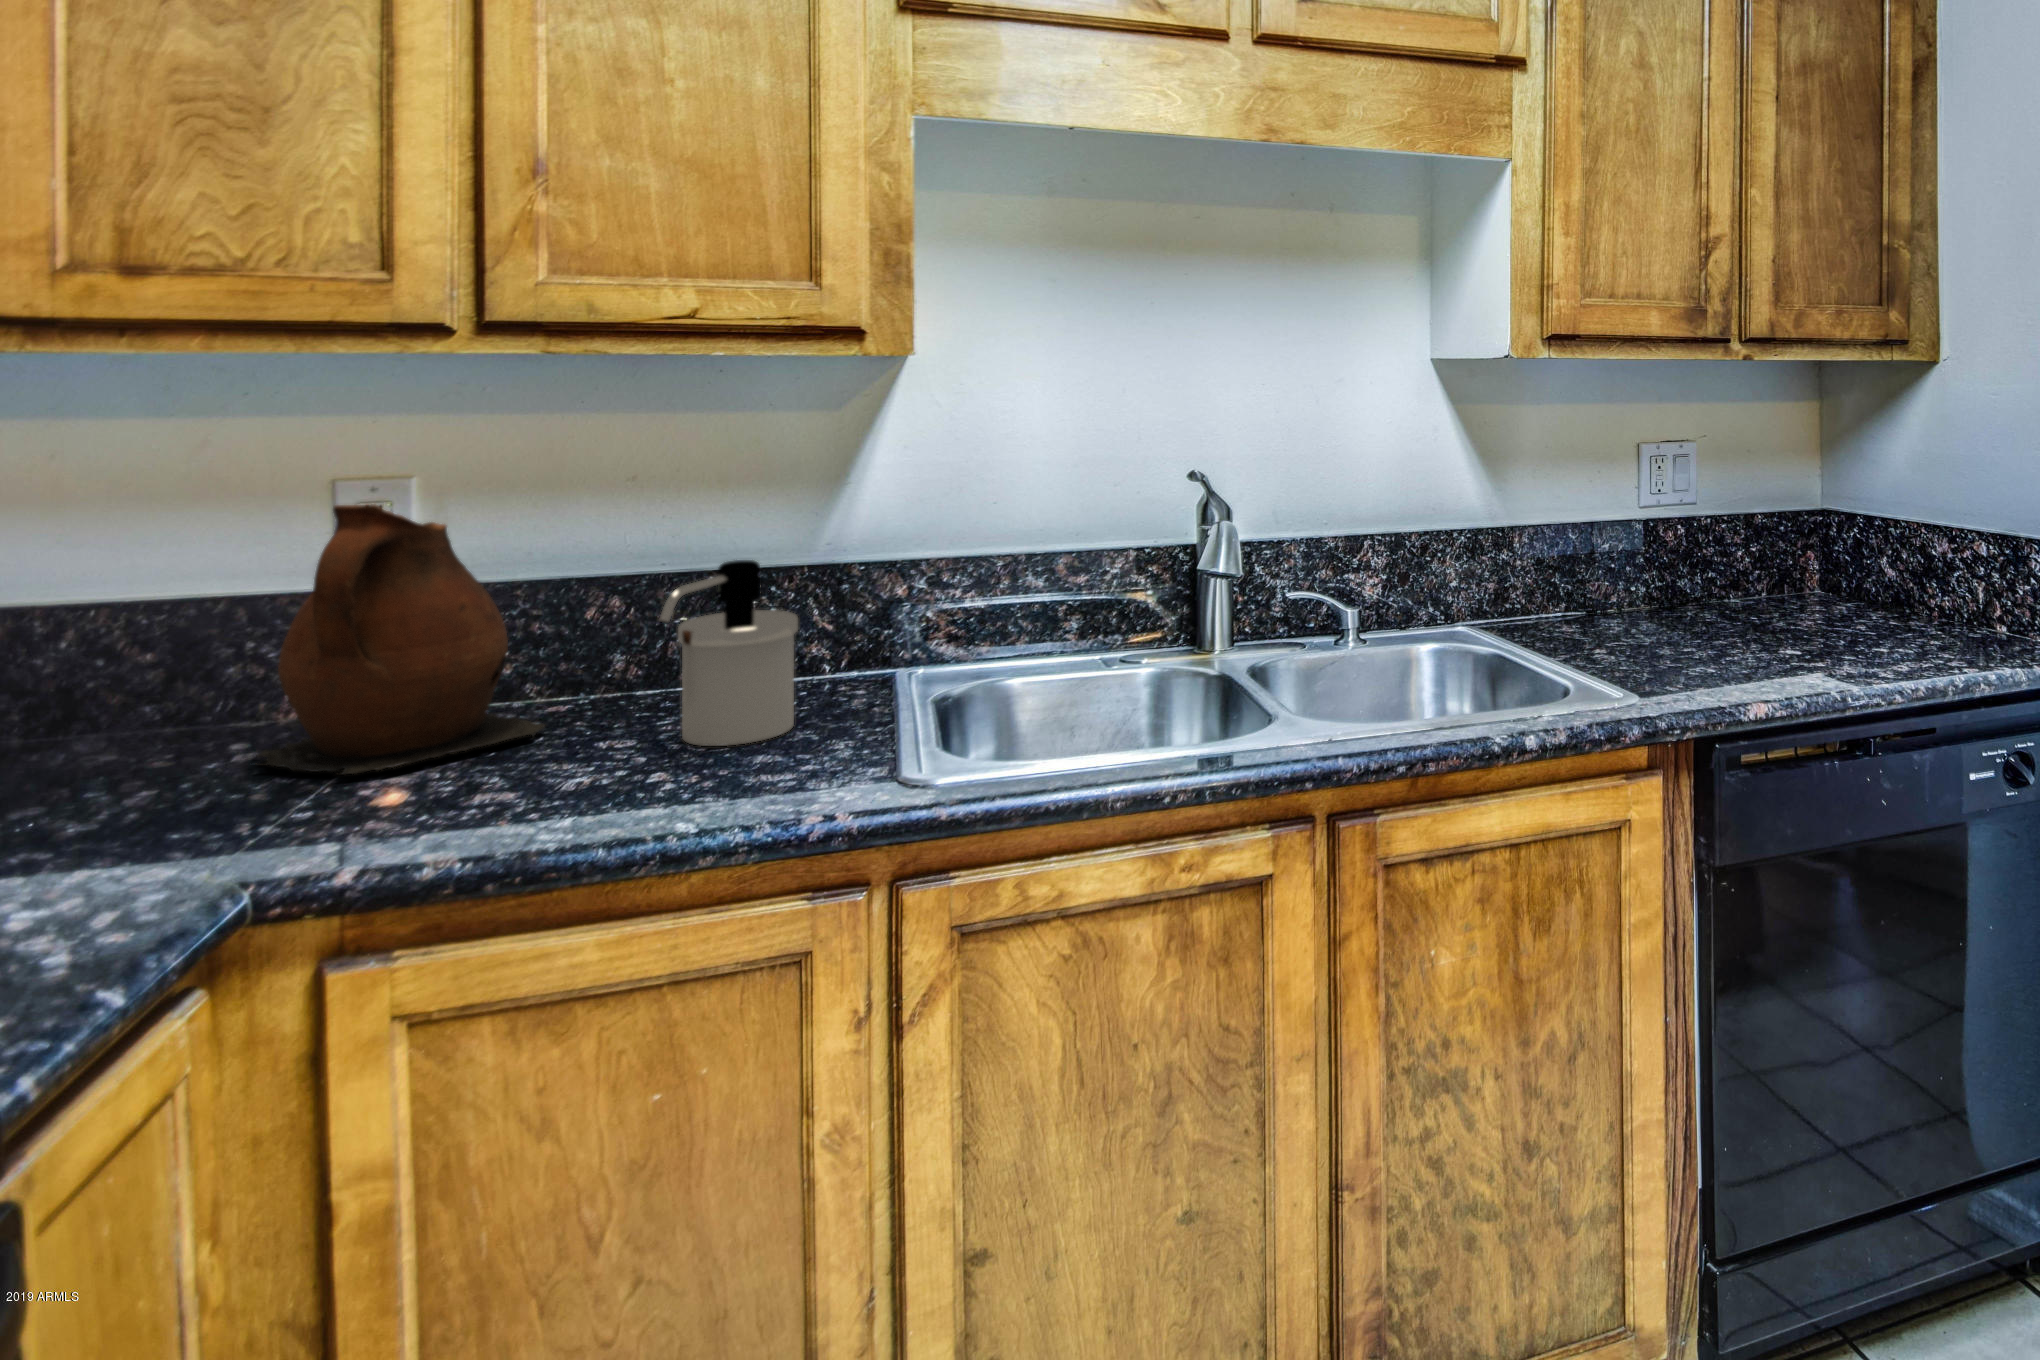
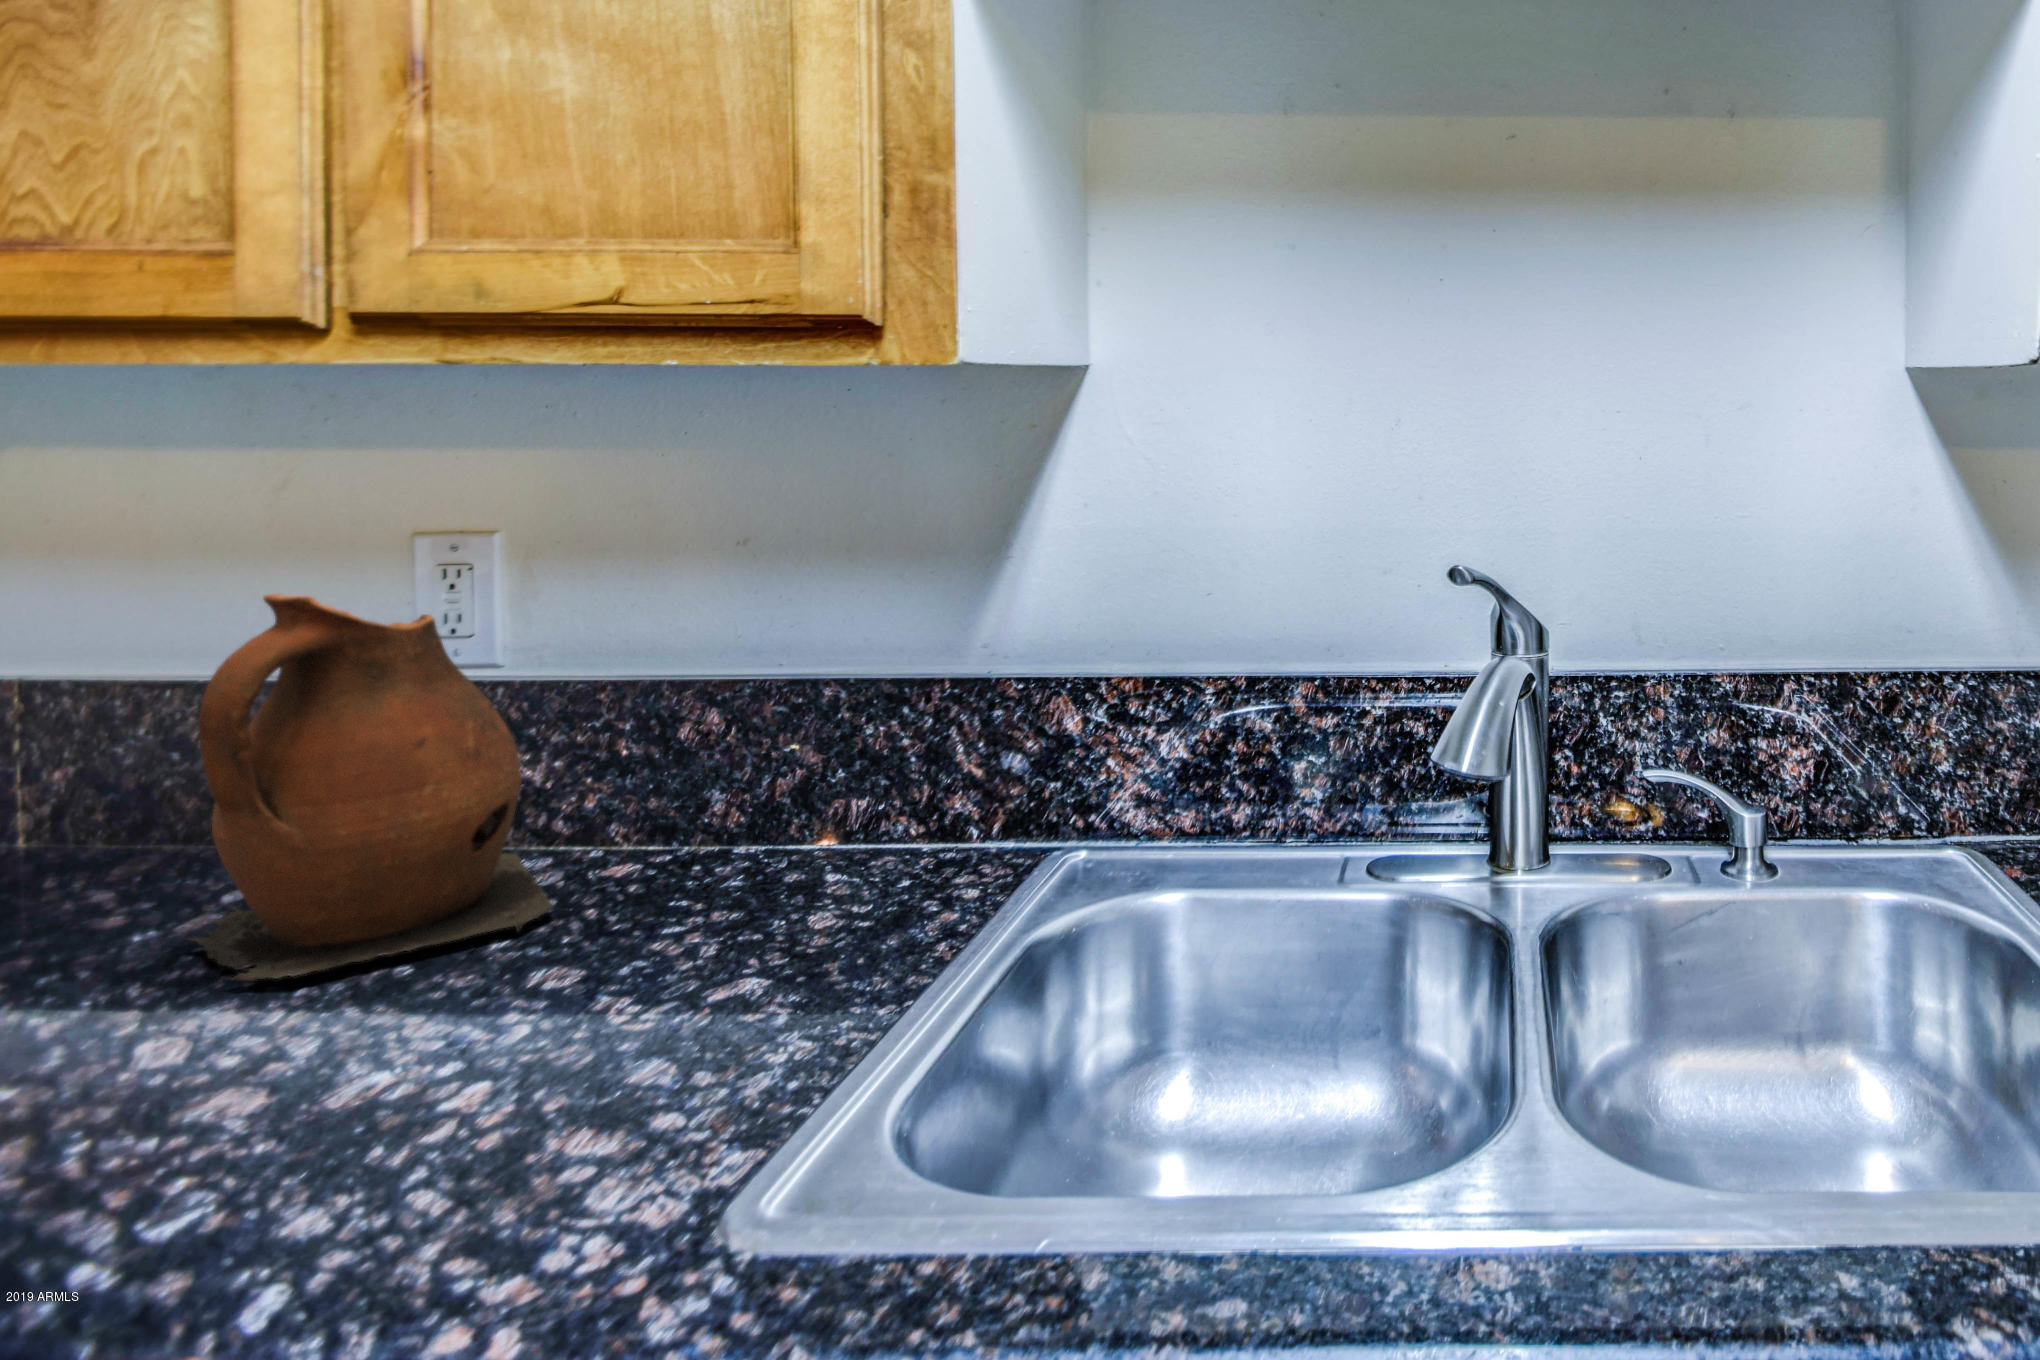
soap dispenser: present [659,560,798,746] -> none [571,697,837,993]

